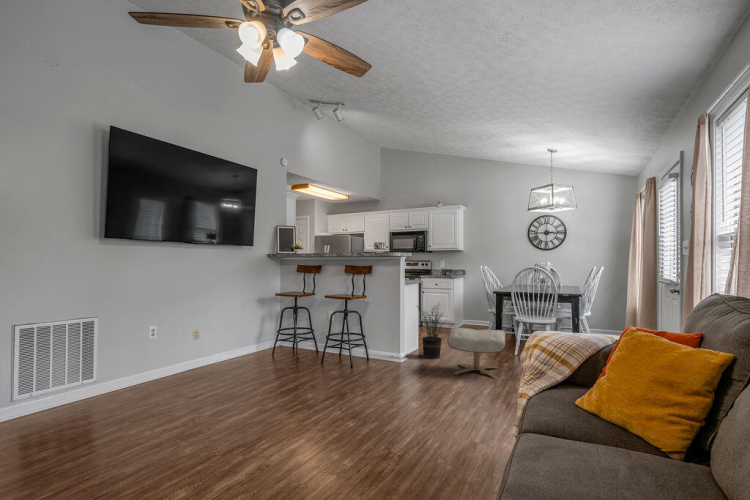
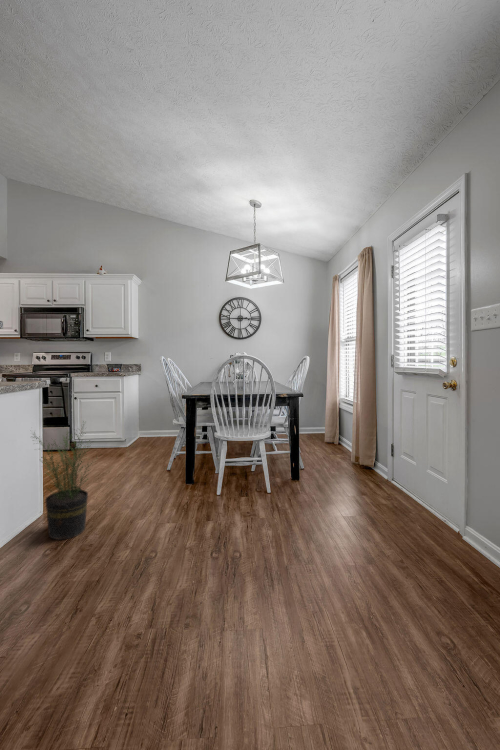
ottoman: present [447,327,506,379] -> none [87,474,219,601]

